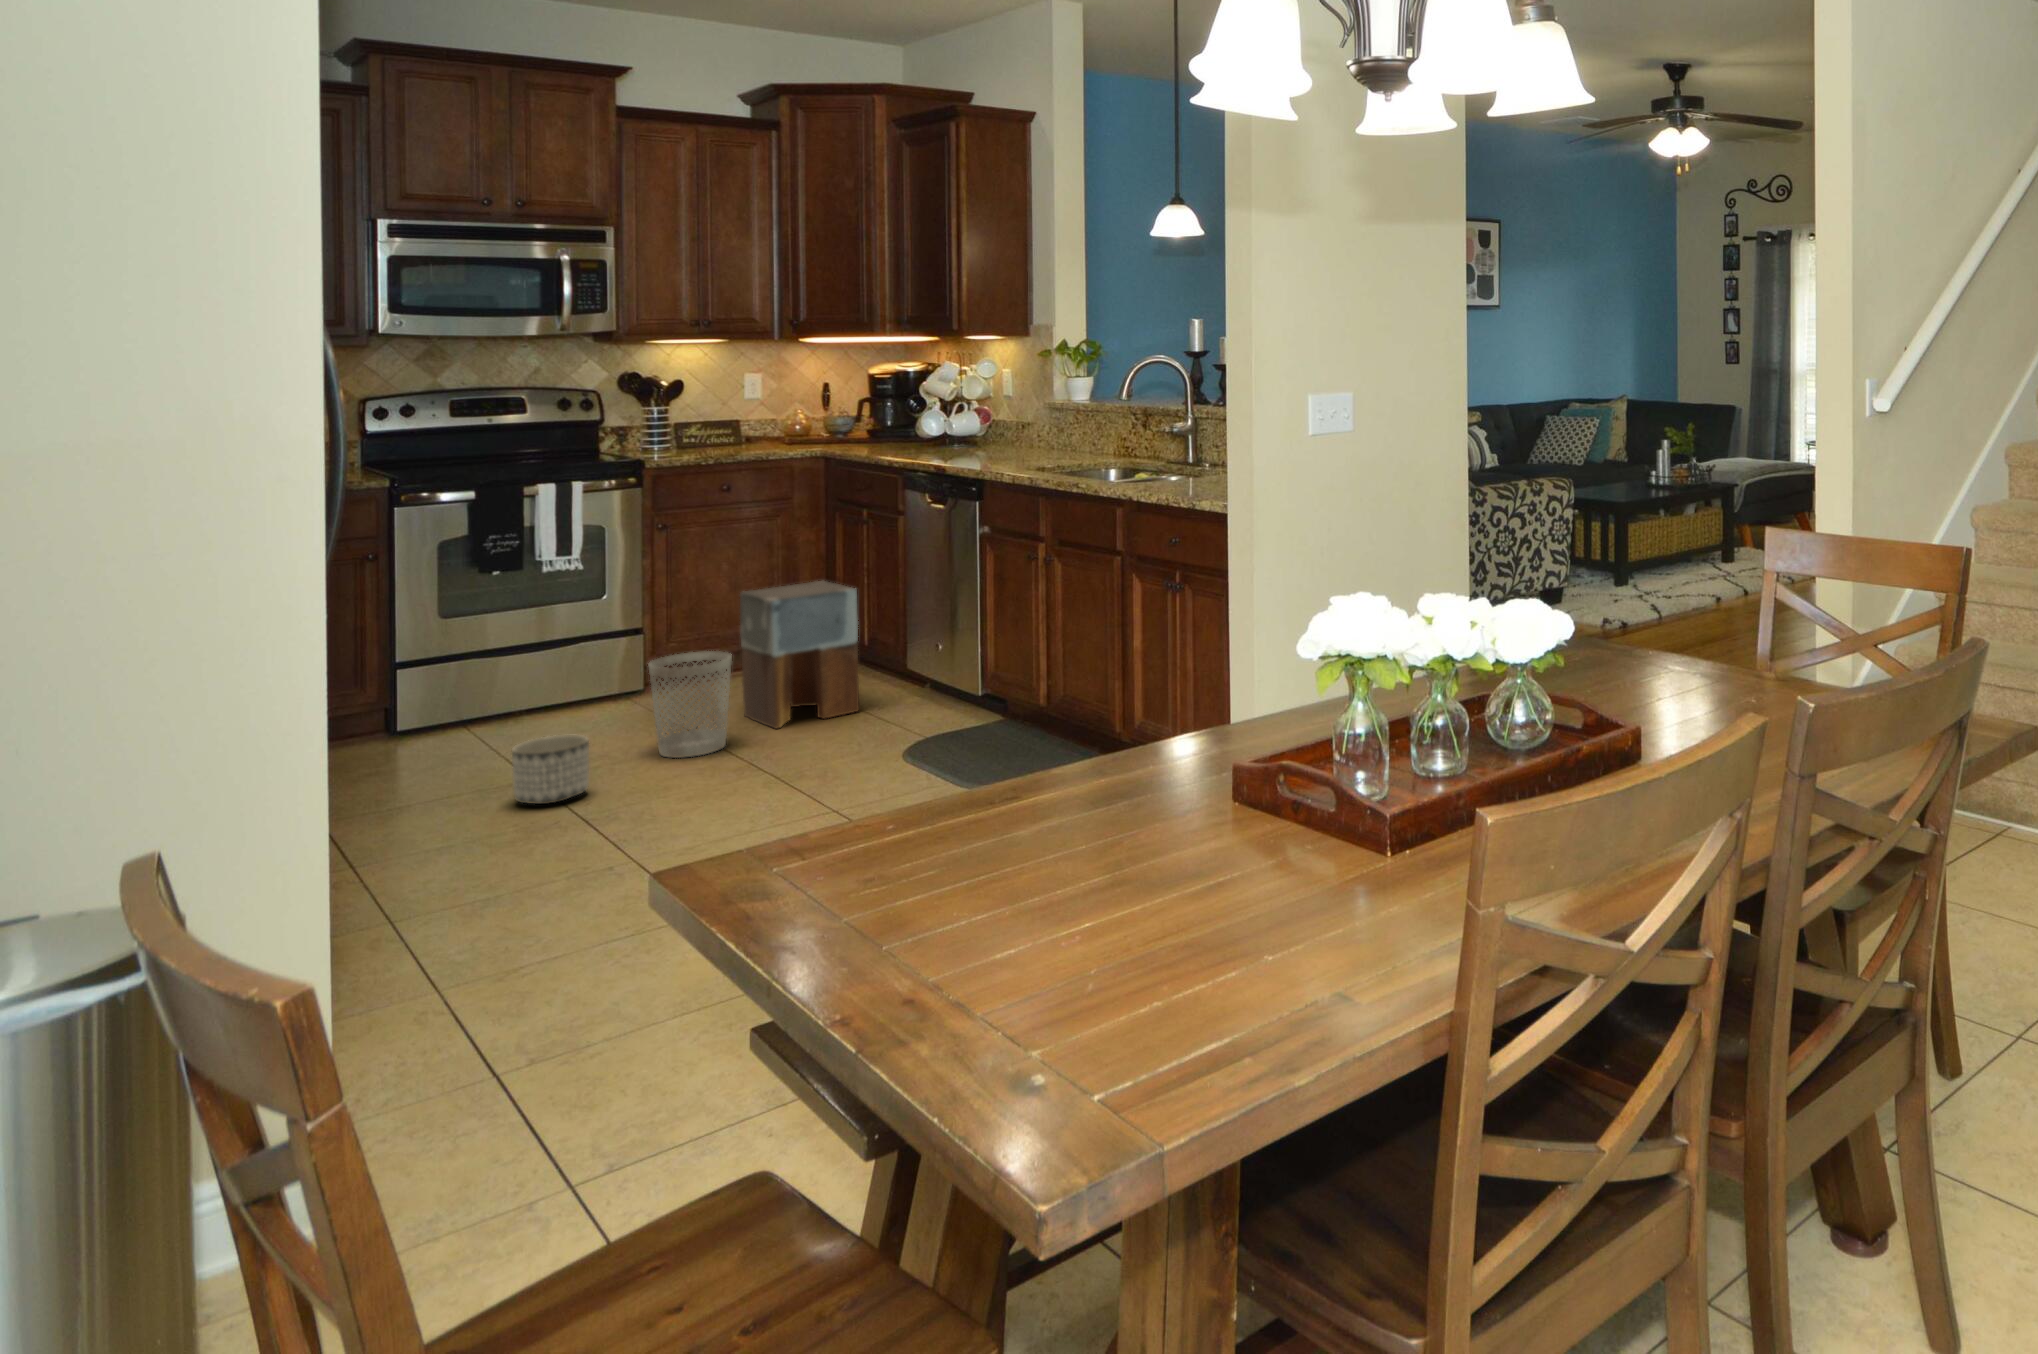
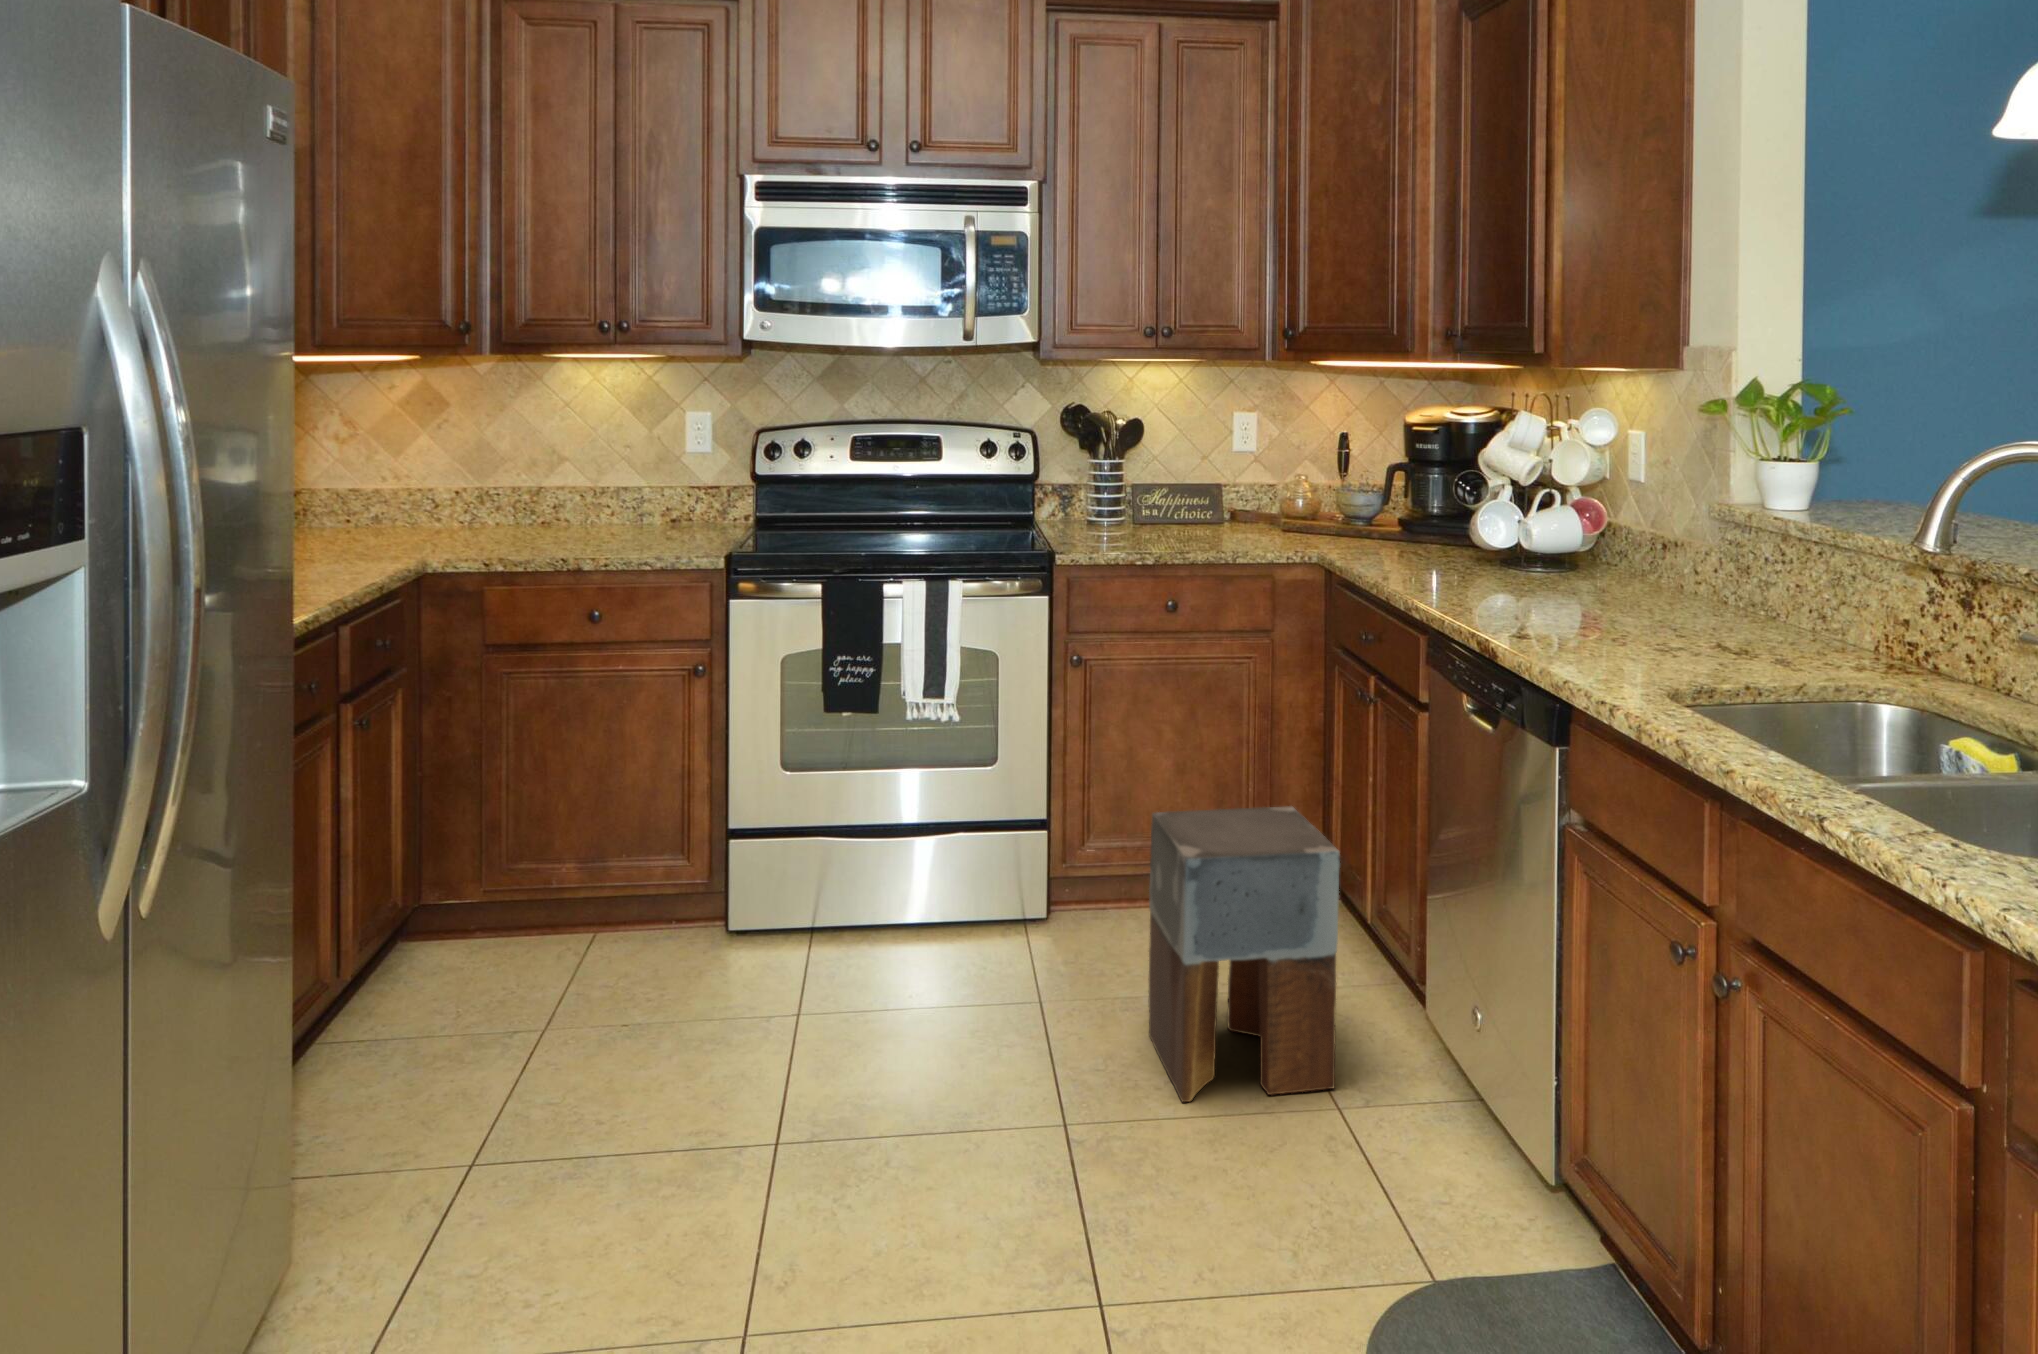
wastebasket: present [649,651,732,758] -> none [967,931,1104,1158]
planter: present [512,735,589,804] -> none [690,1093,818,1257]

